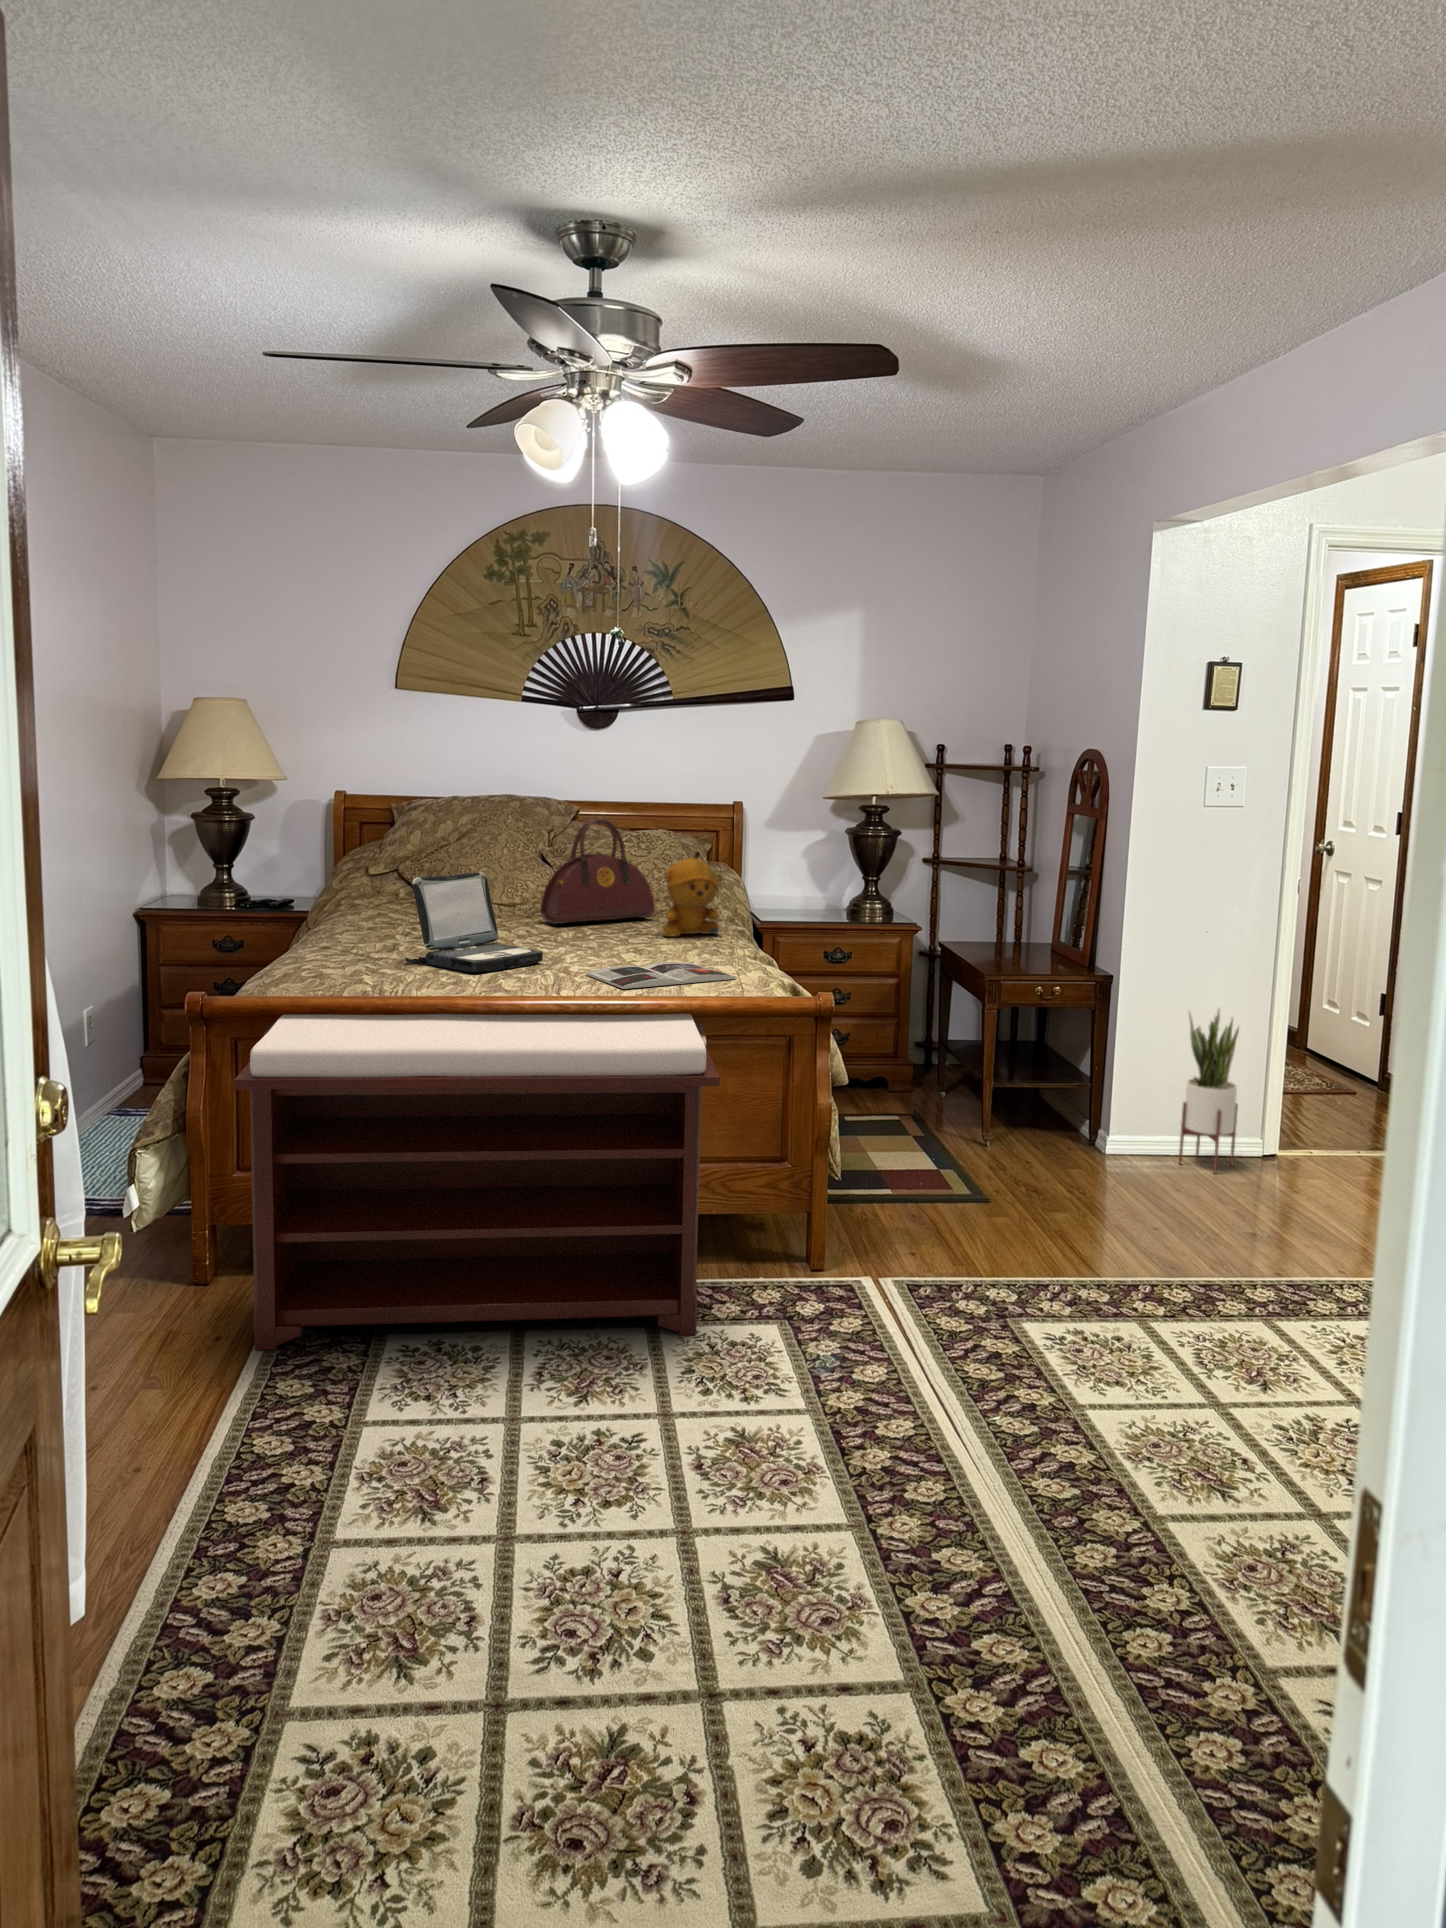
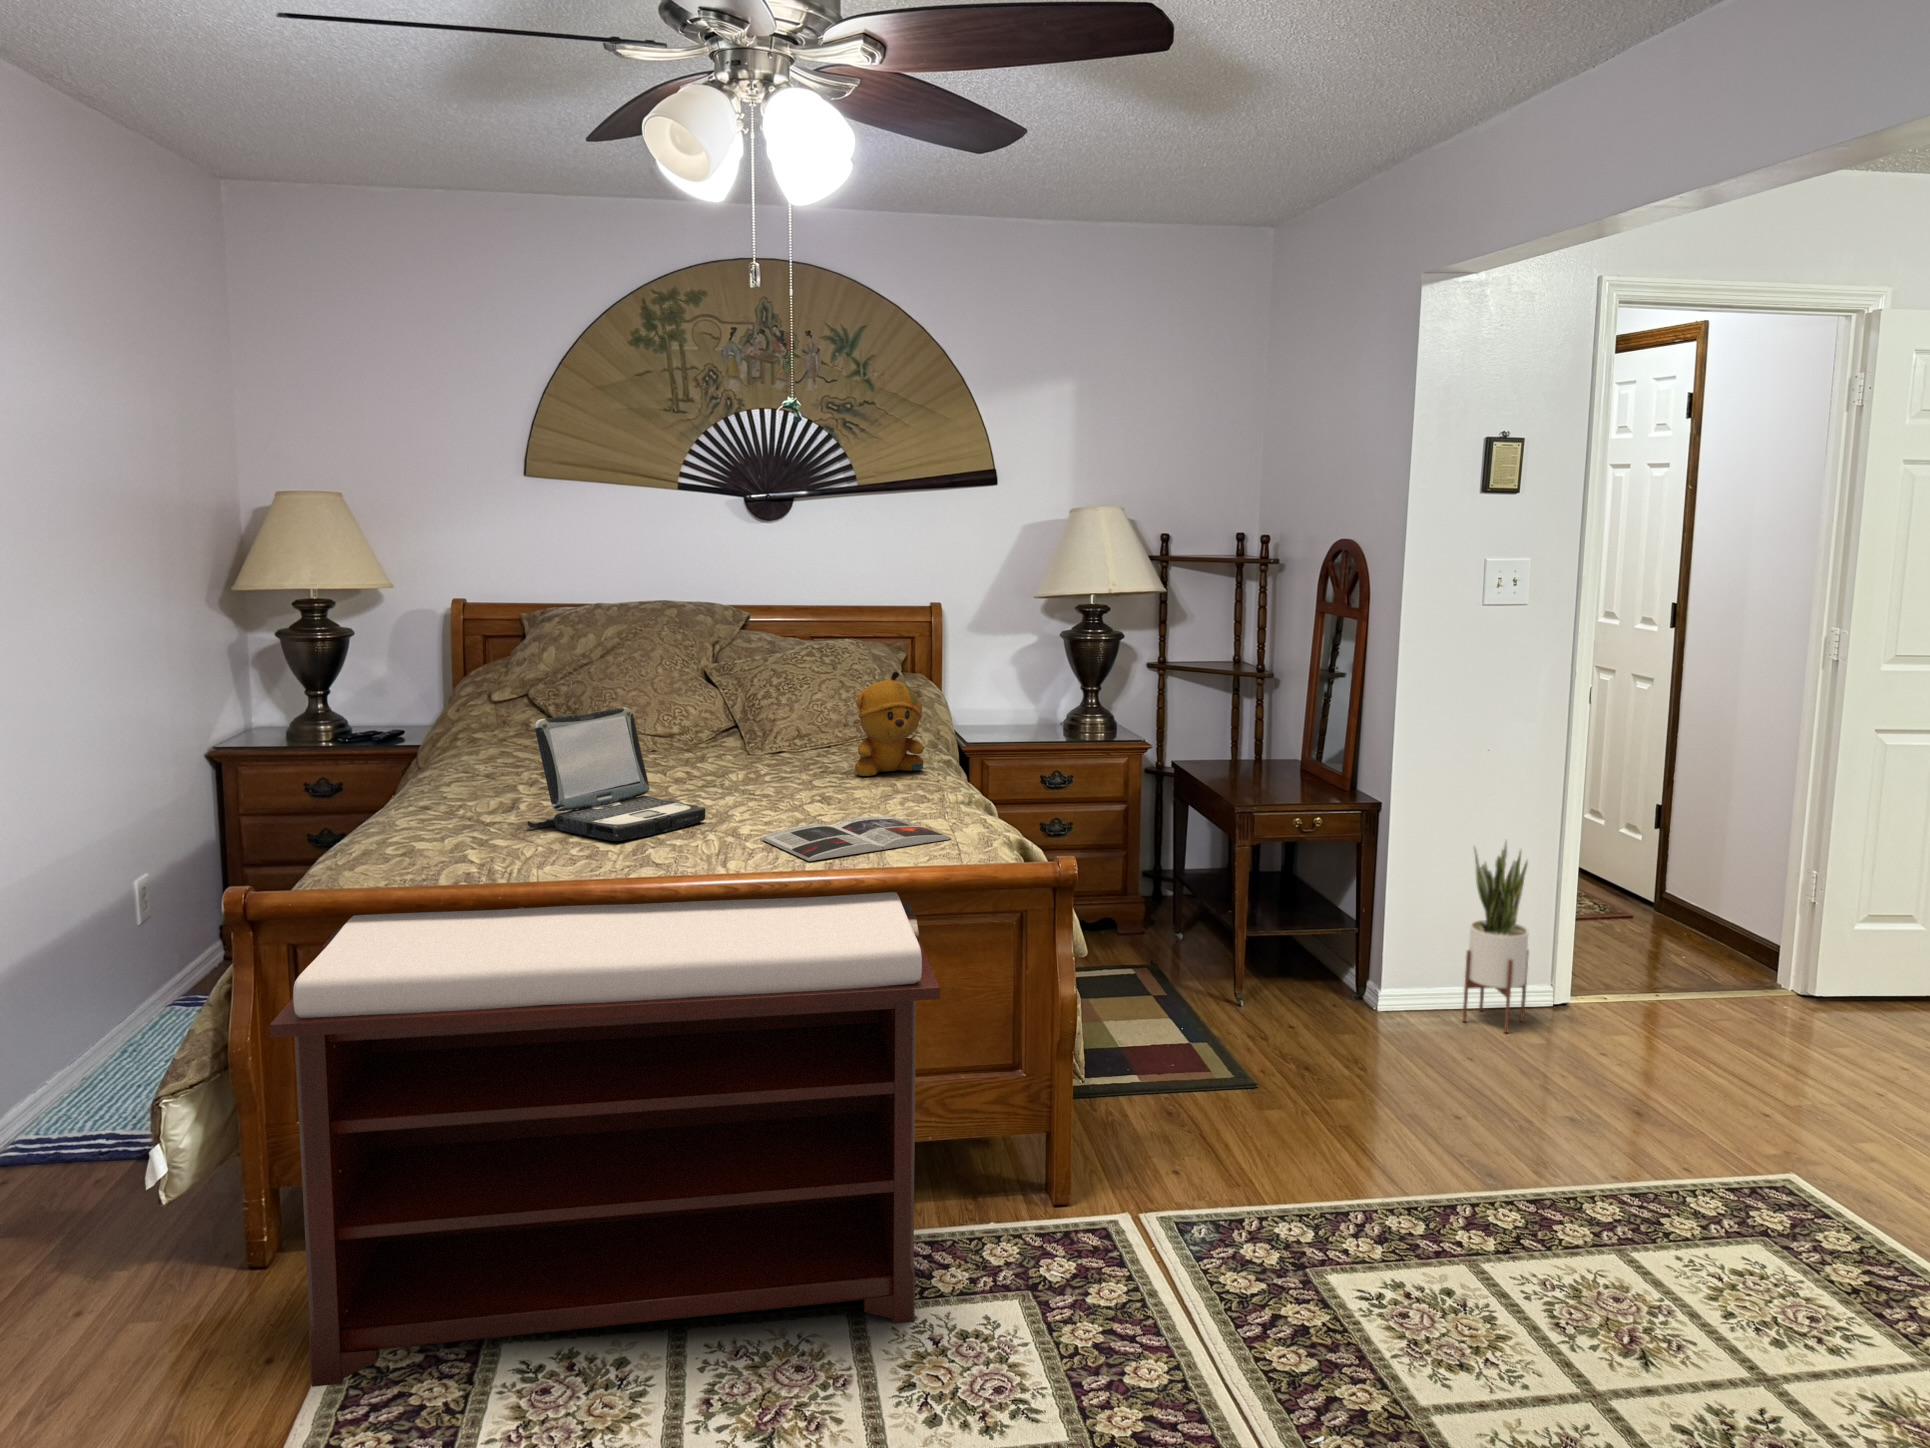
handbag: present [540,818,655,924] -> none [704,631,844,762]

